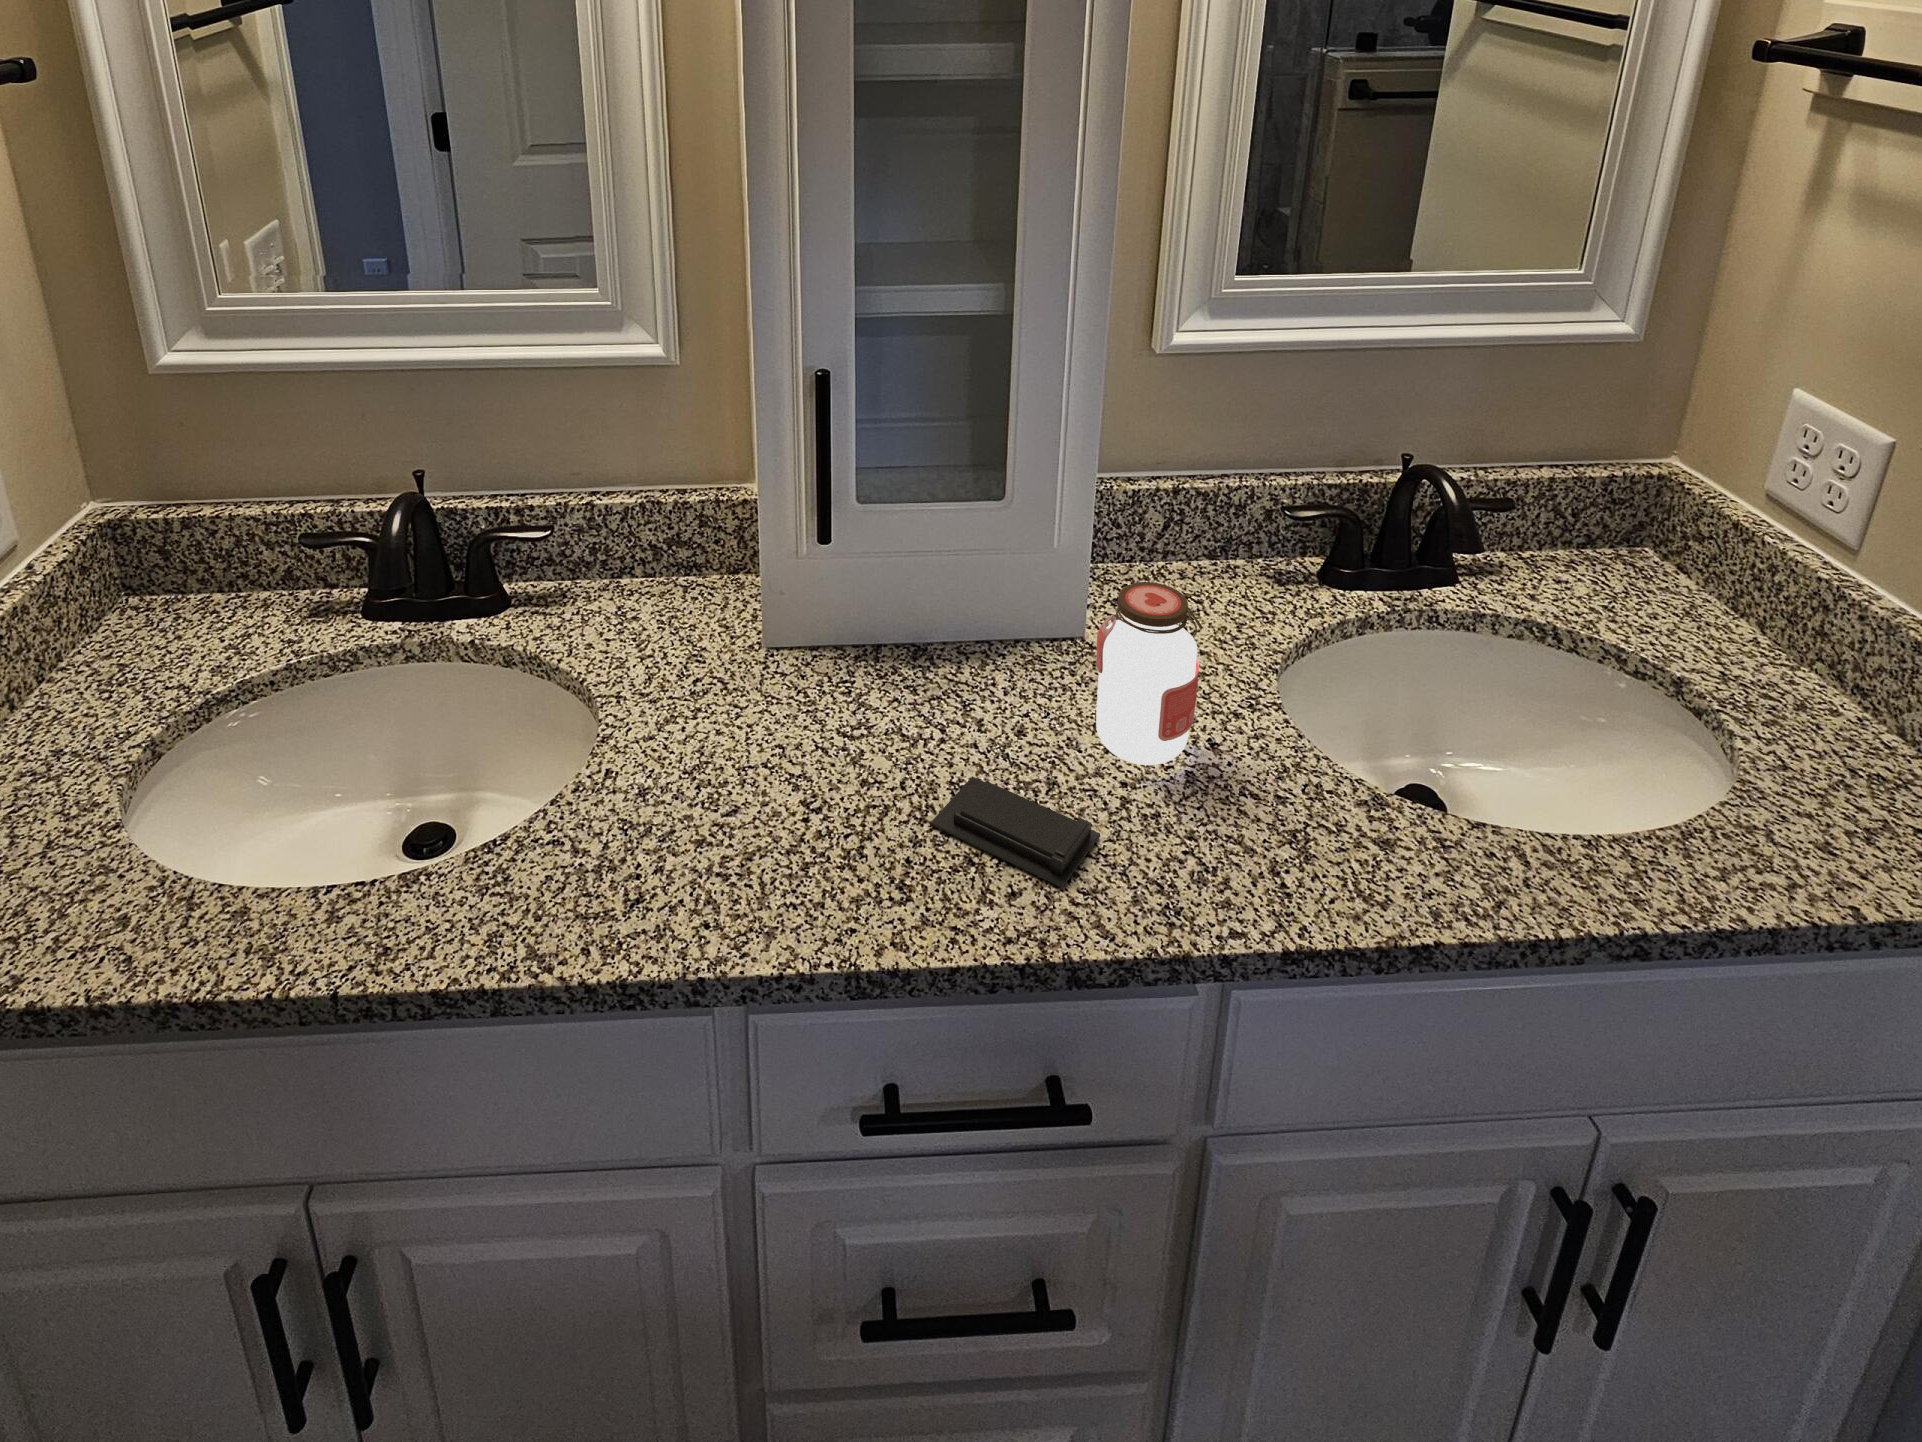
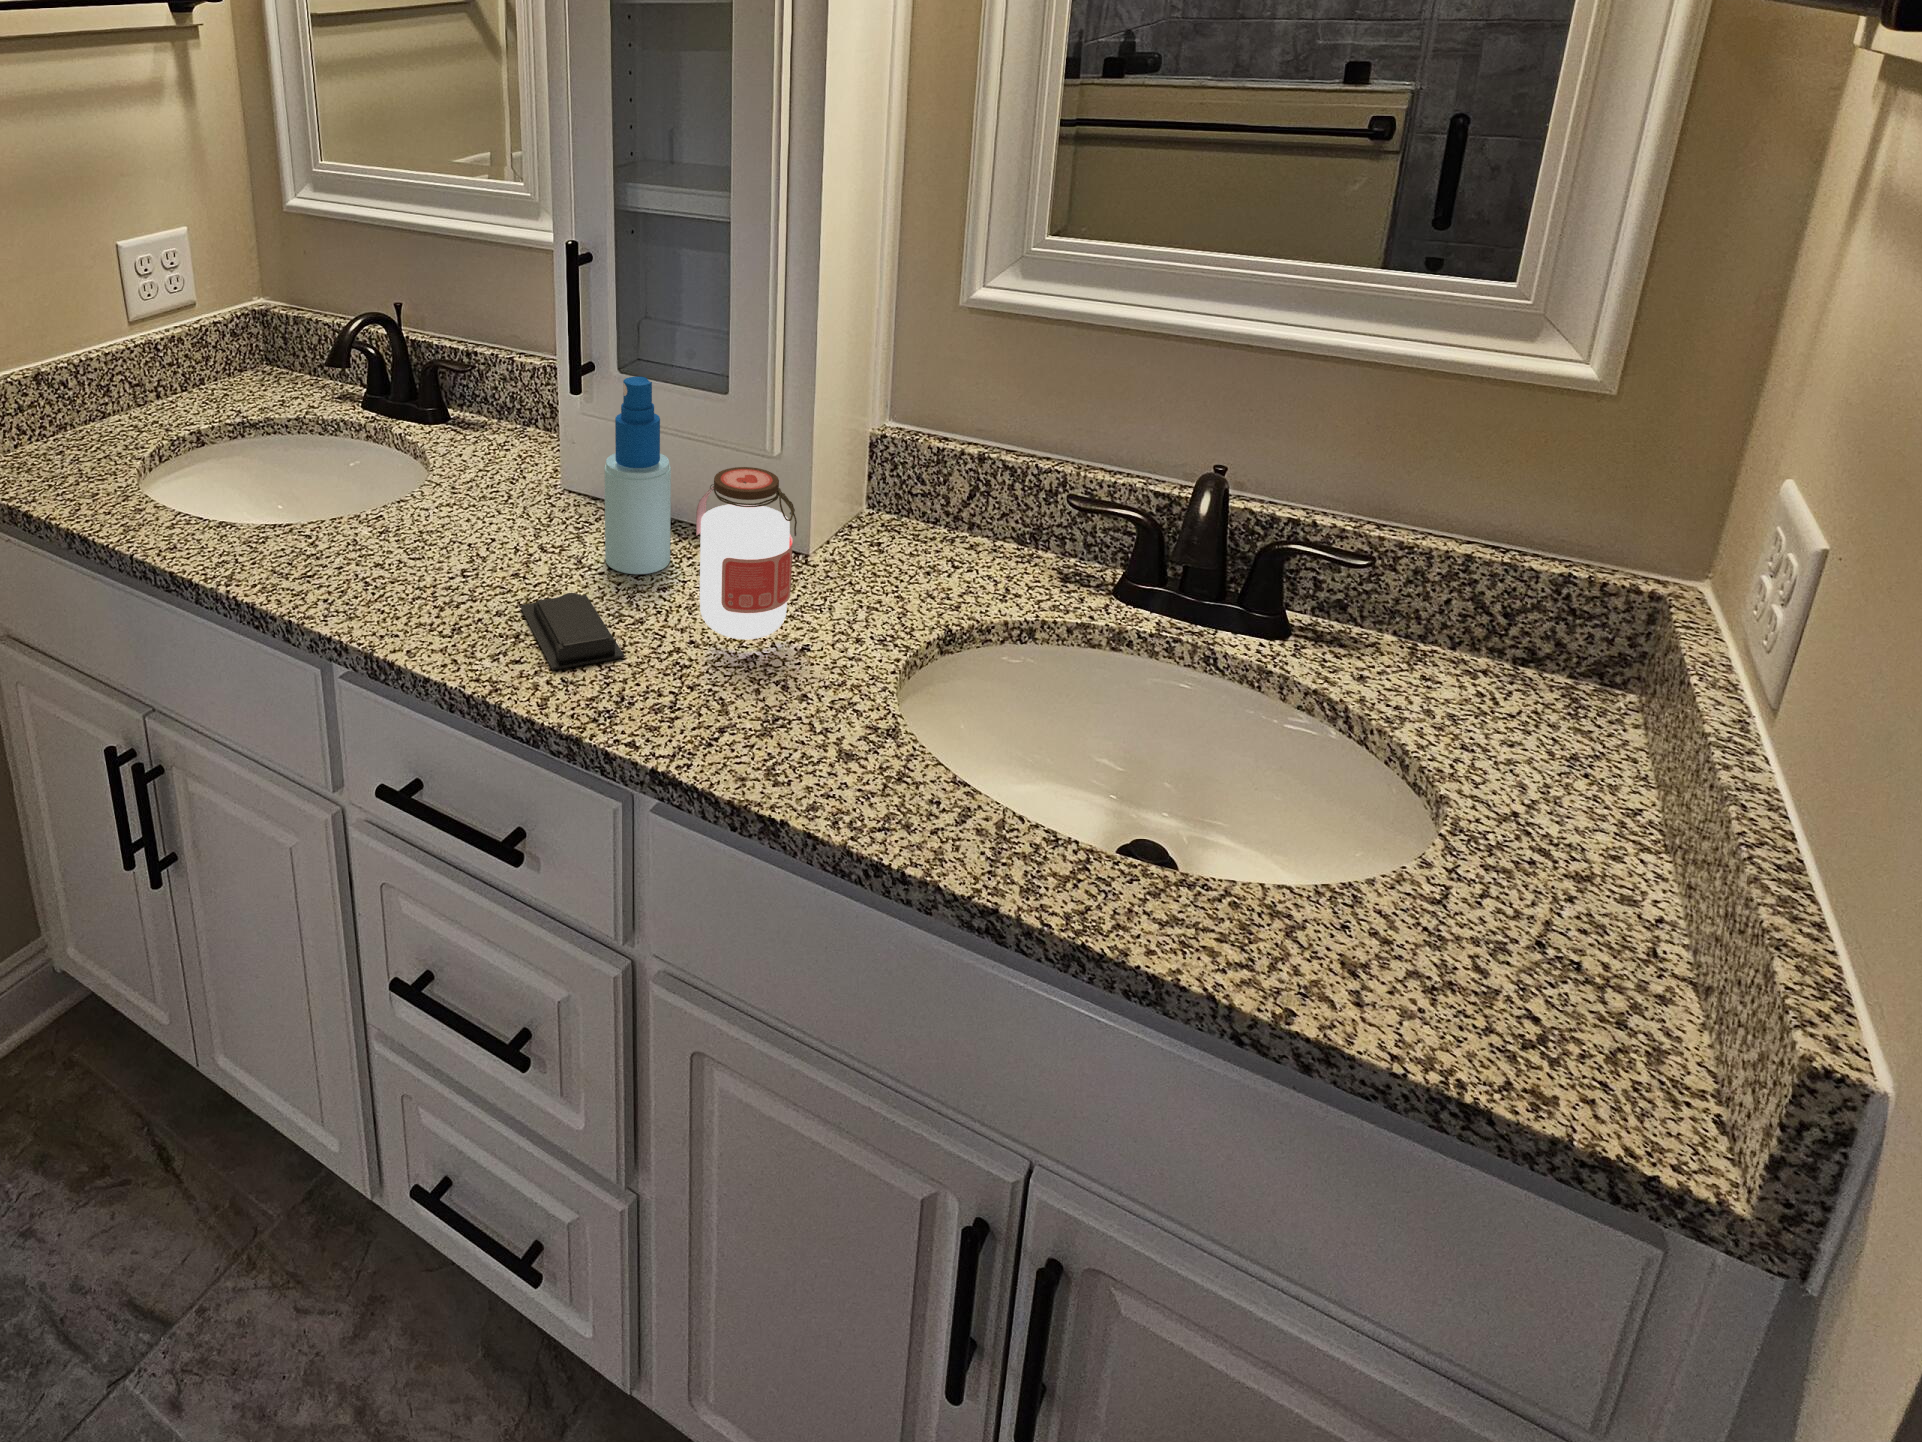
spray bottle: none [920,512,997,732] -> present [605,377,671,574]

